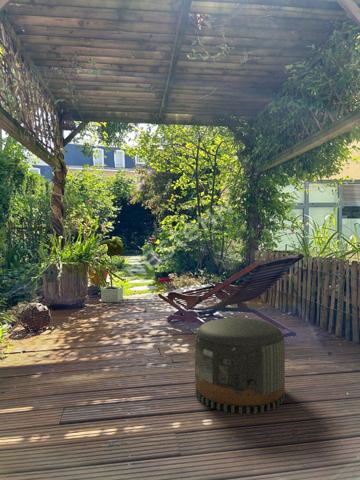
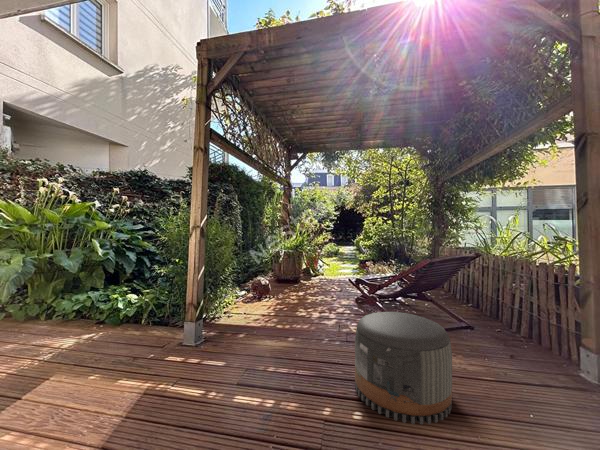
potted tree: present [100,239,124,302] -> none [310,234,330,281]

